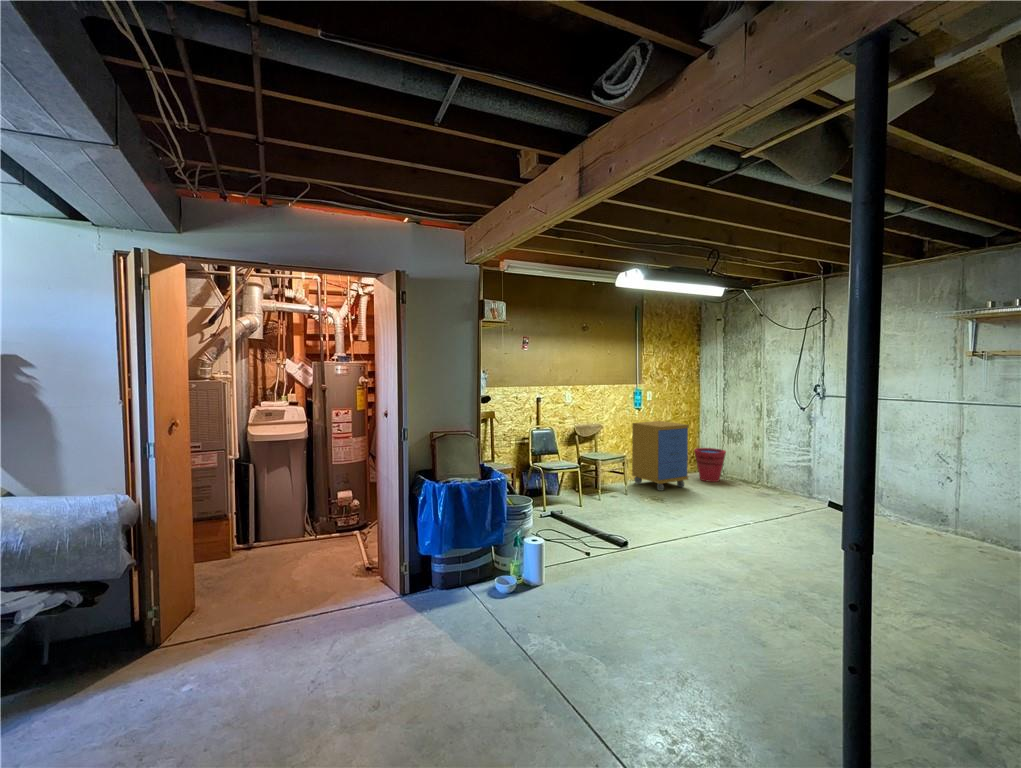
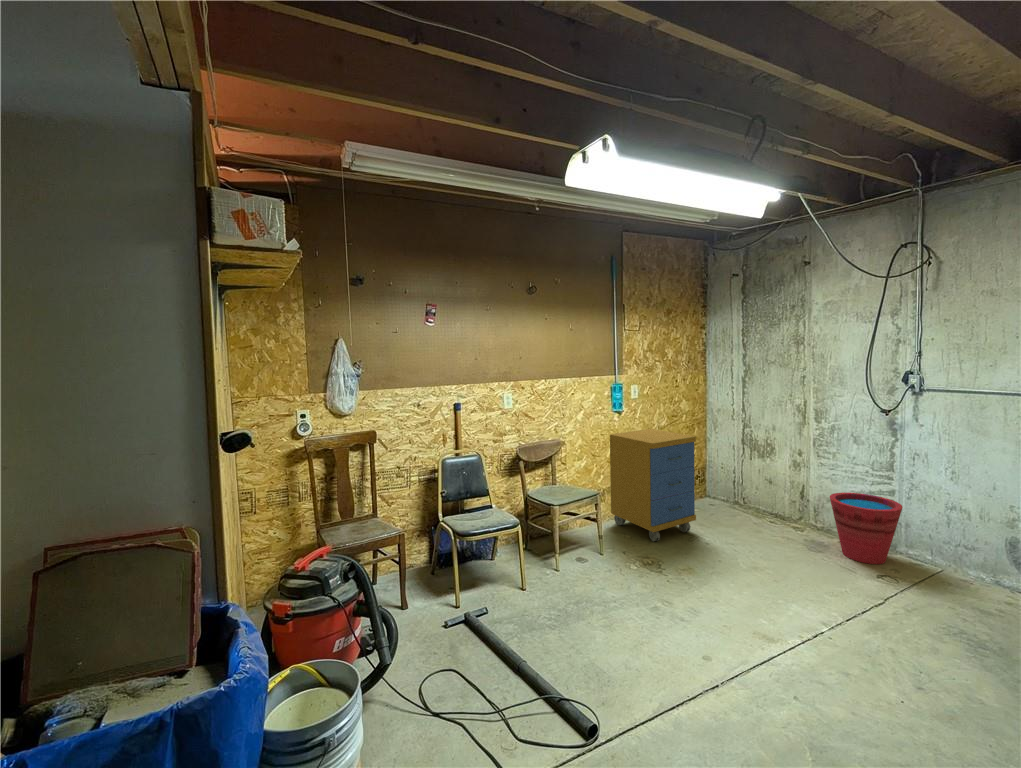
bucket: present [694,448,726,482] -> present [830,492,903,564]

